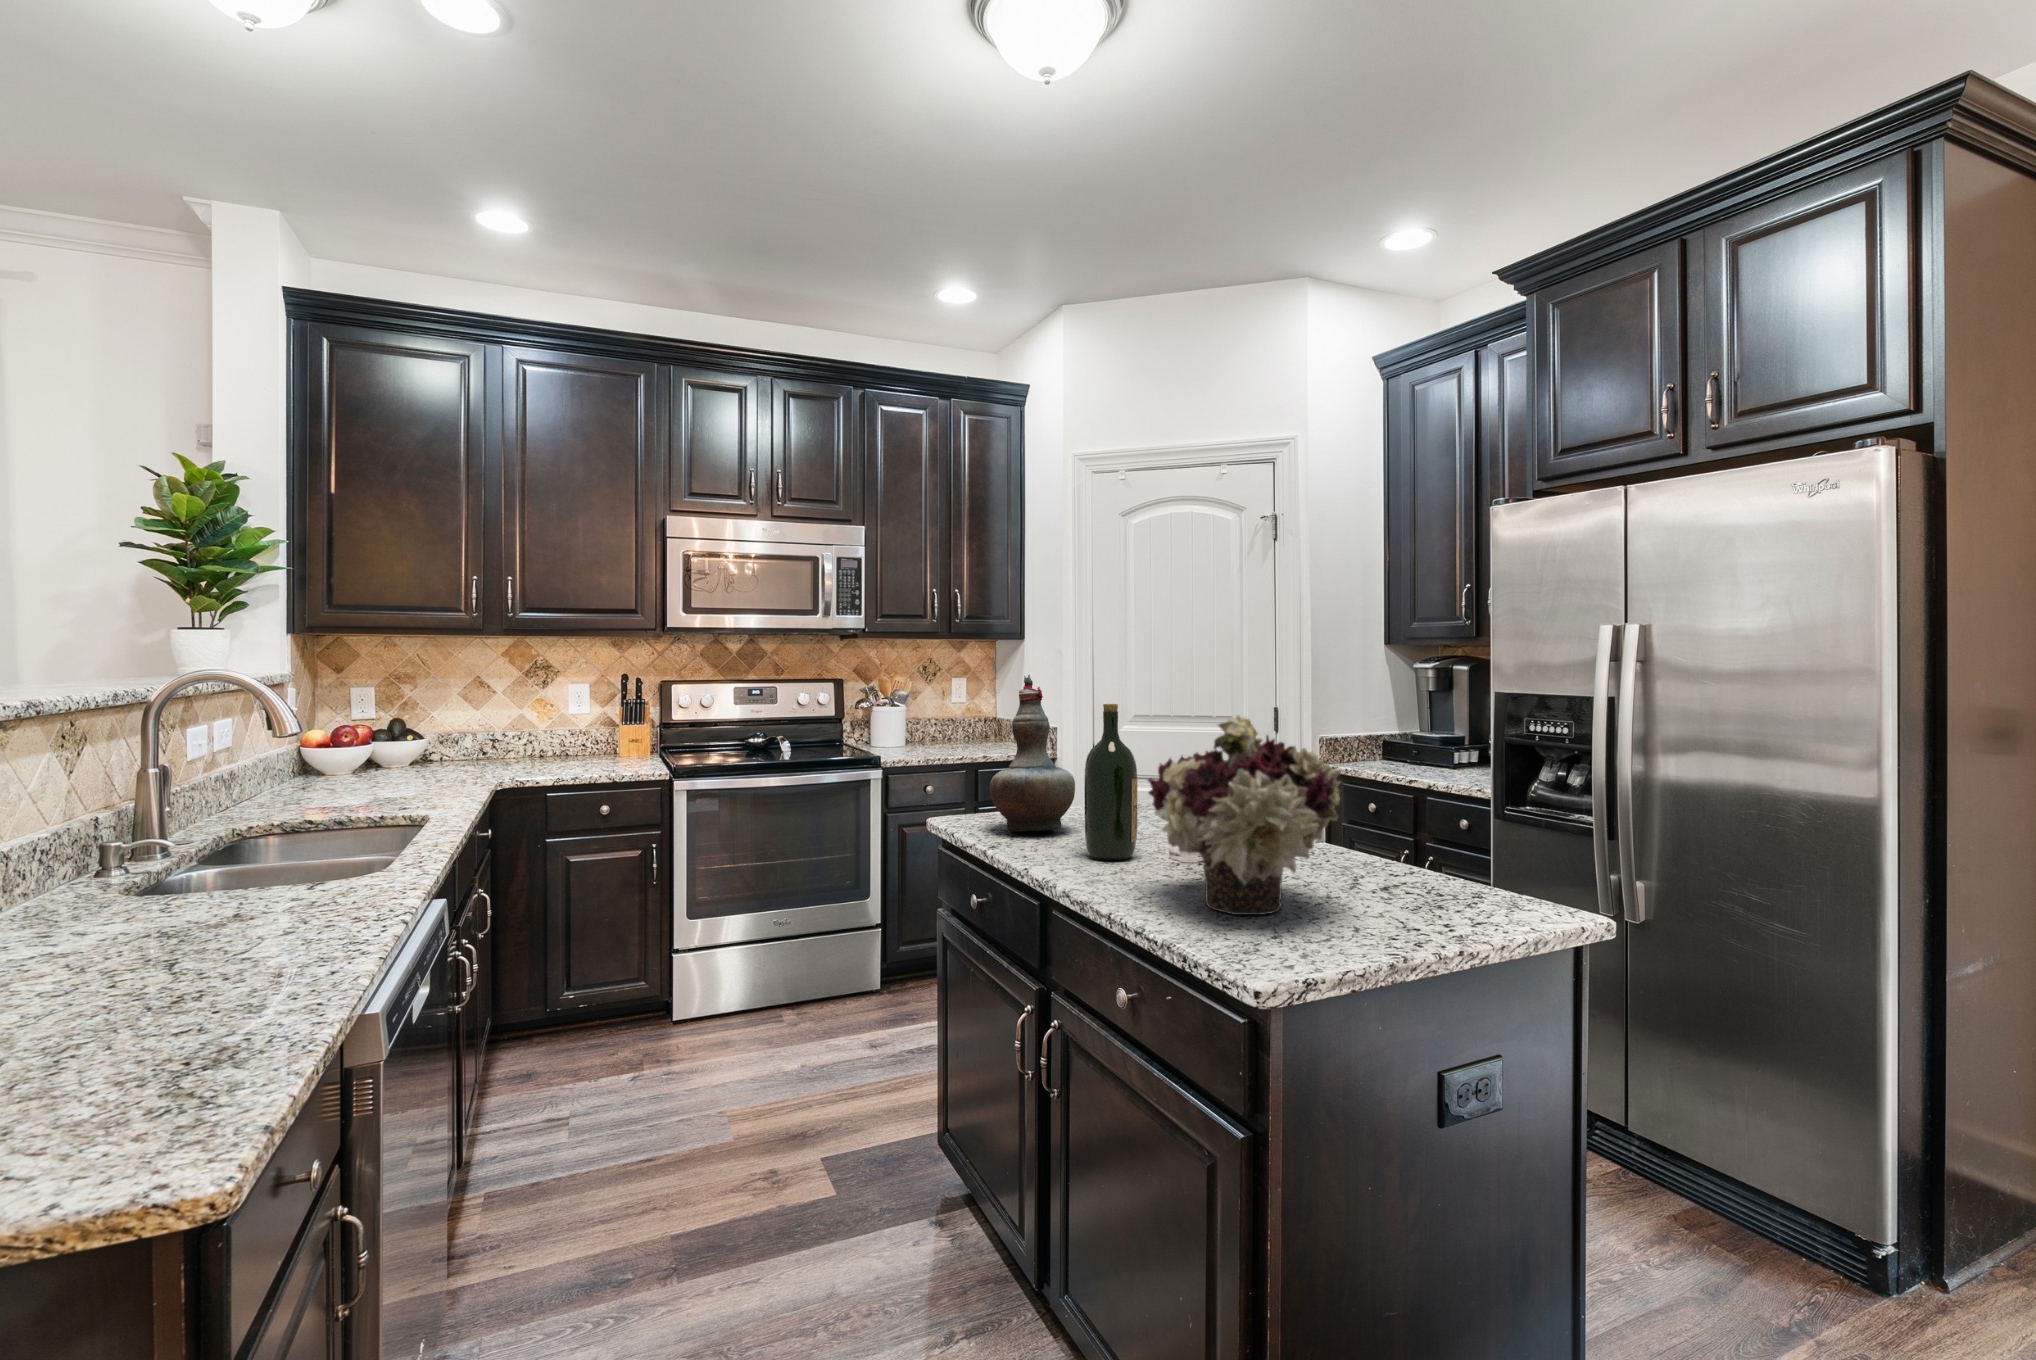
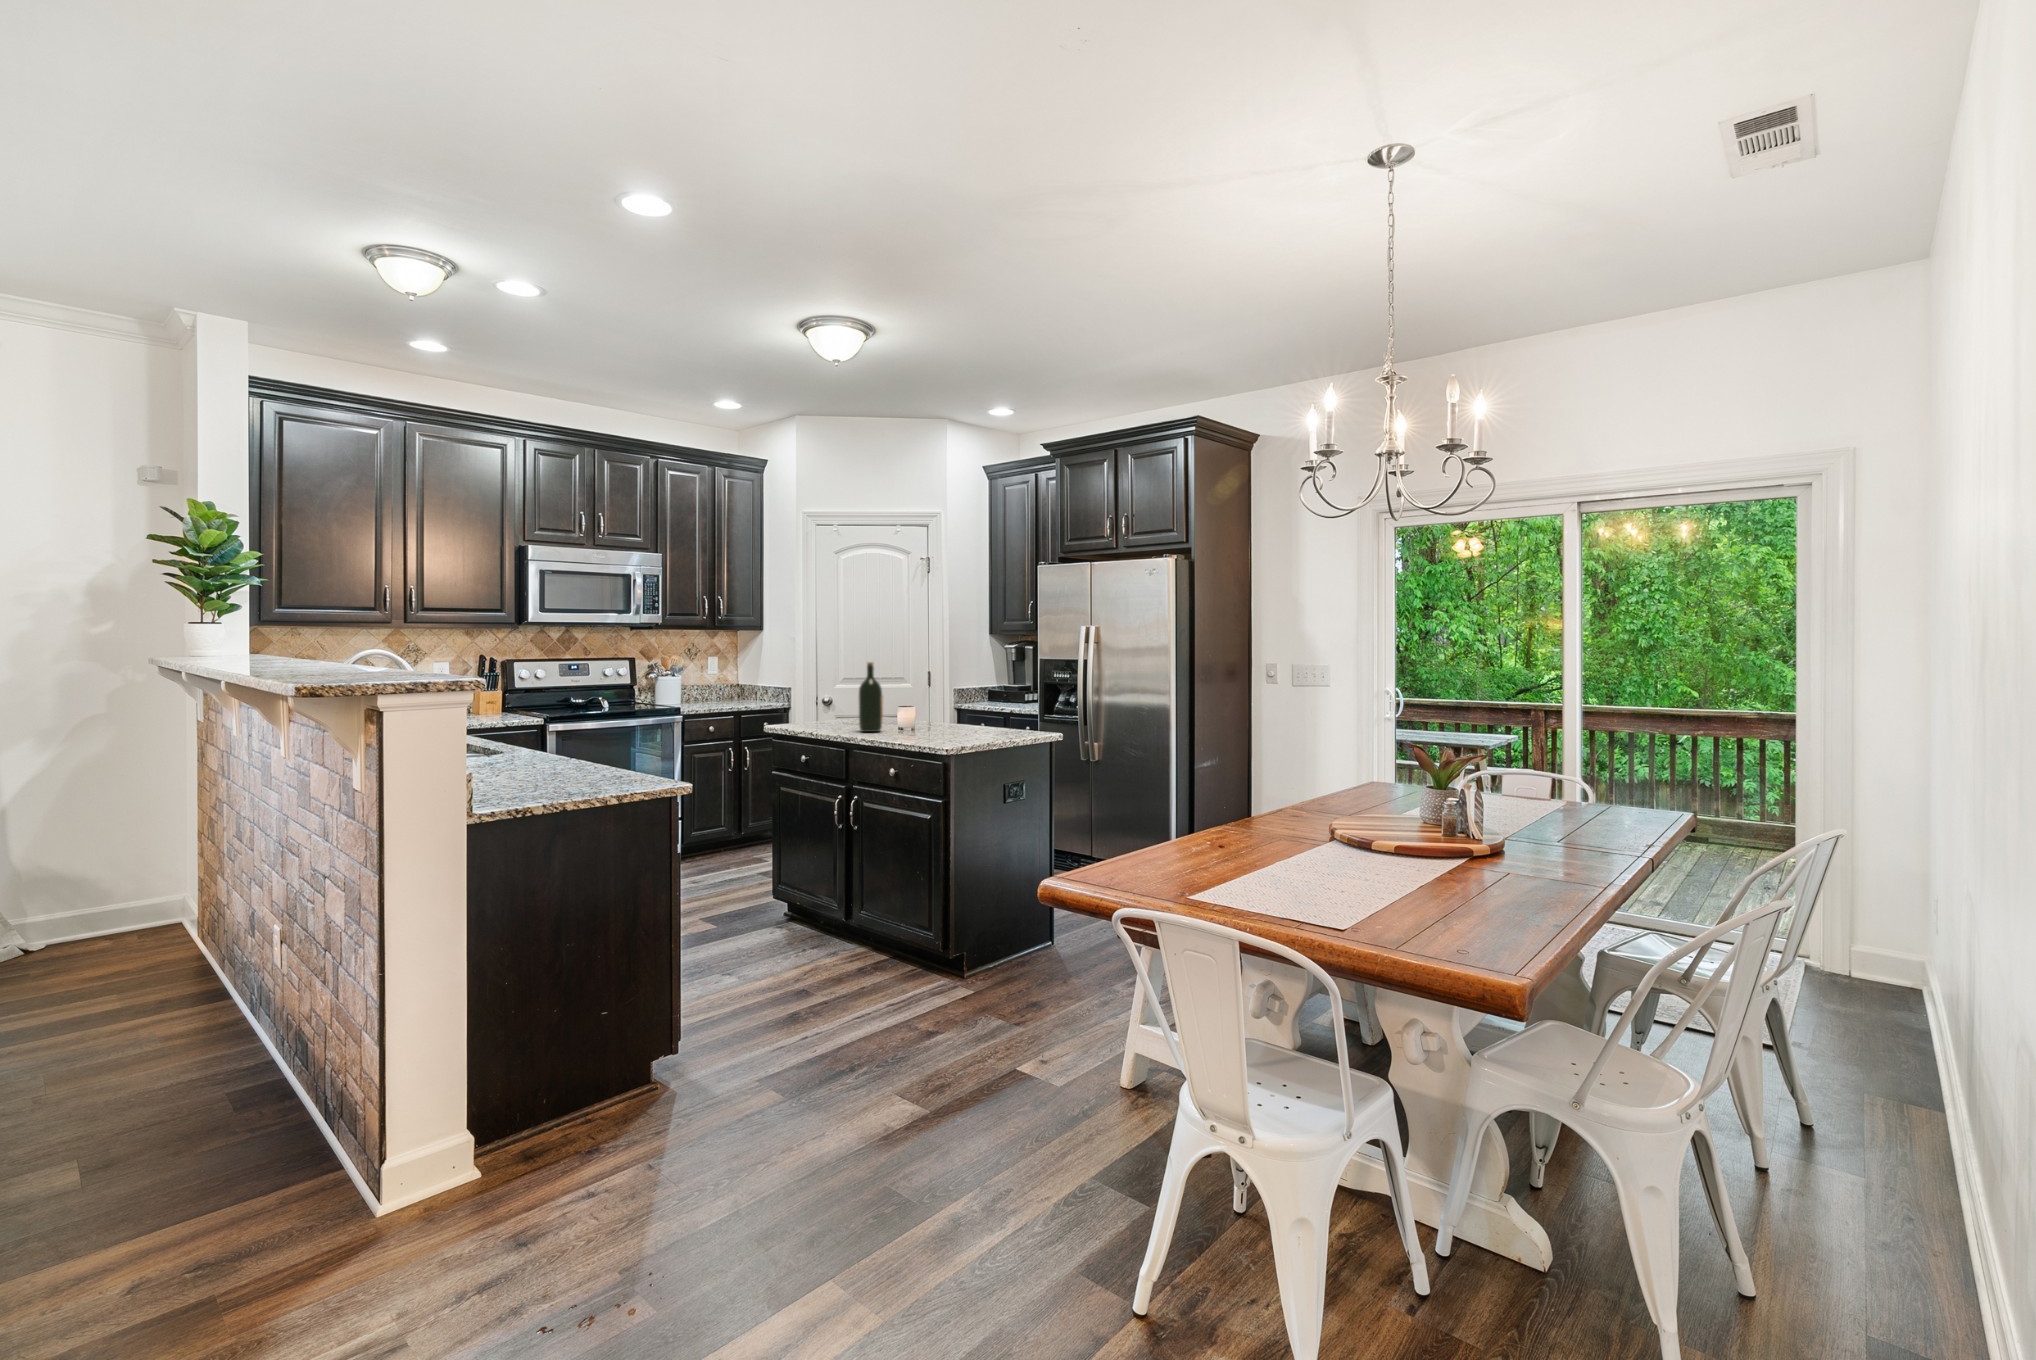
decorative vase: present [990,675,1075,832] -> none [804,650,846,727]
flower arrangement: present [1148,715,1341,915] -> none [894,663,971,740]

